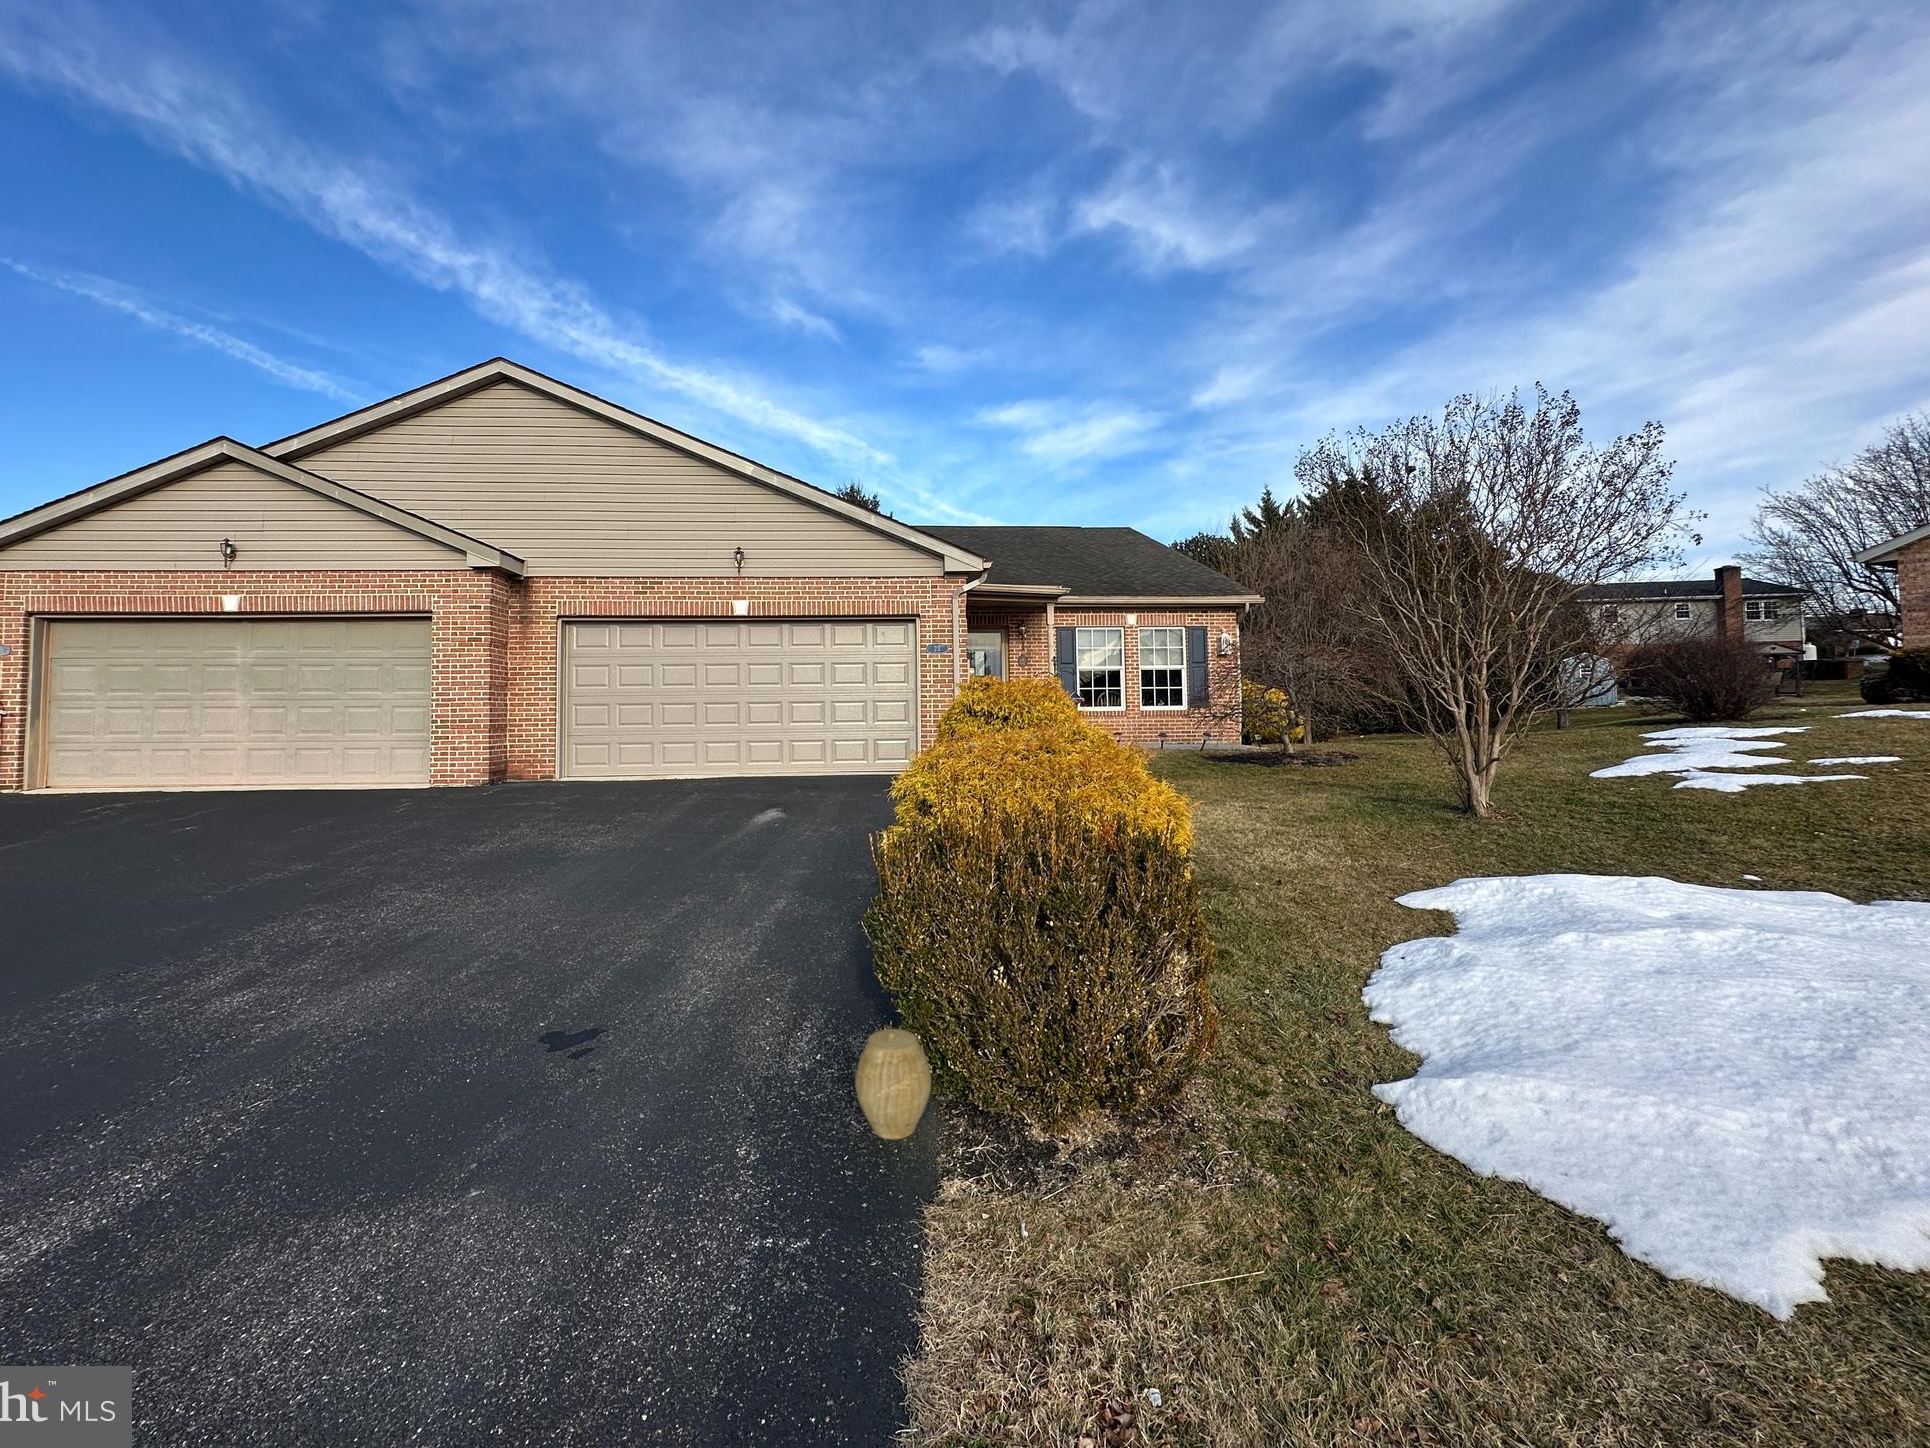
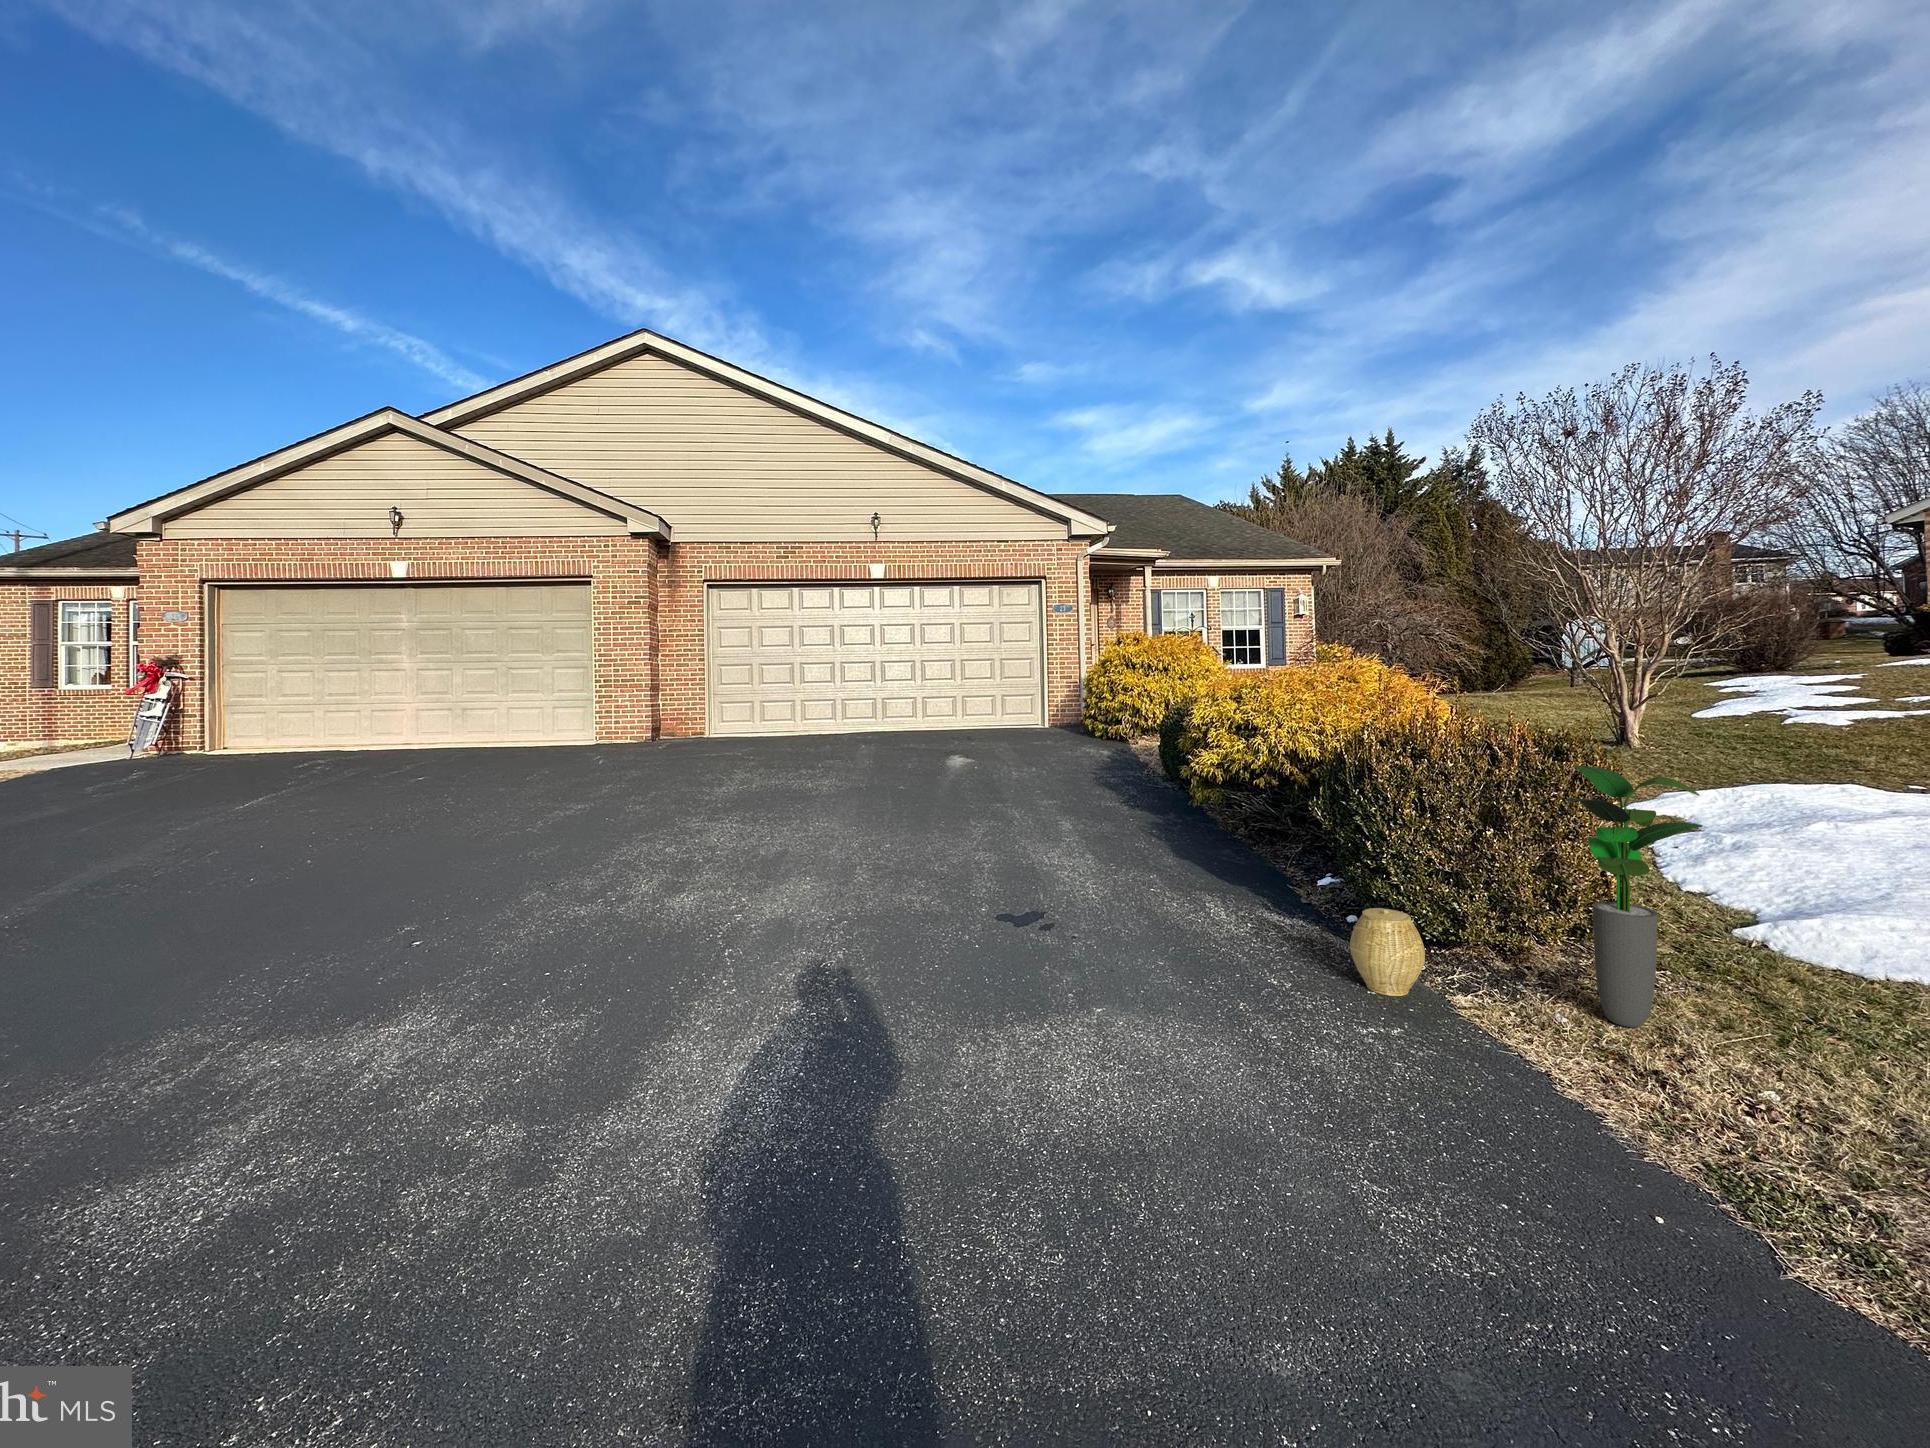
potted plant: none [1036,869,1175,1196] -> present [1566,766,1703,1027]

